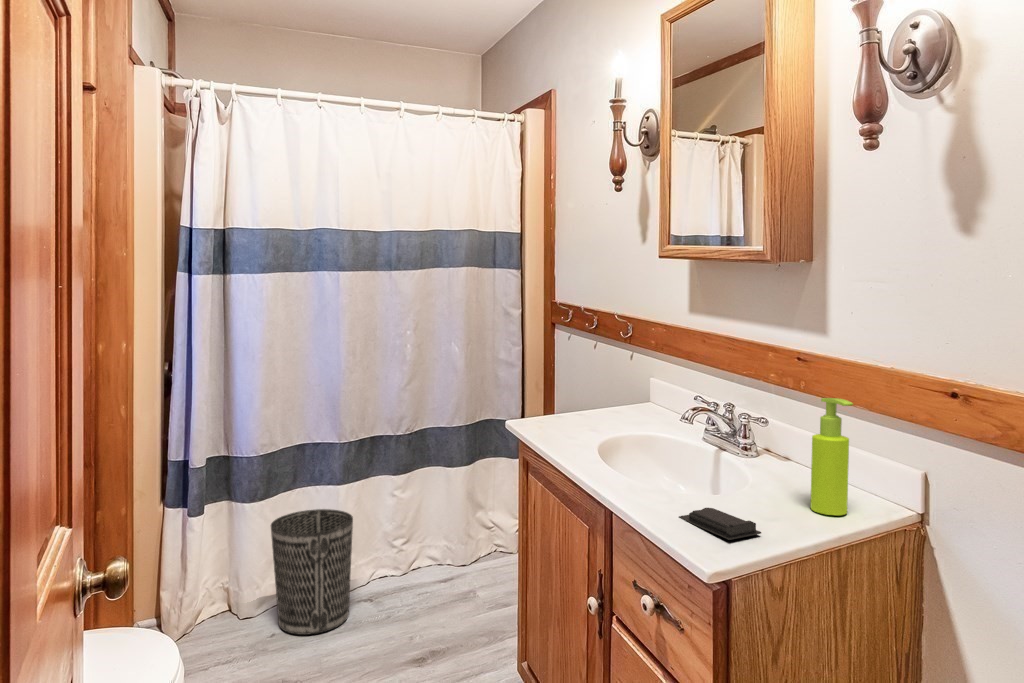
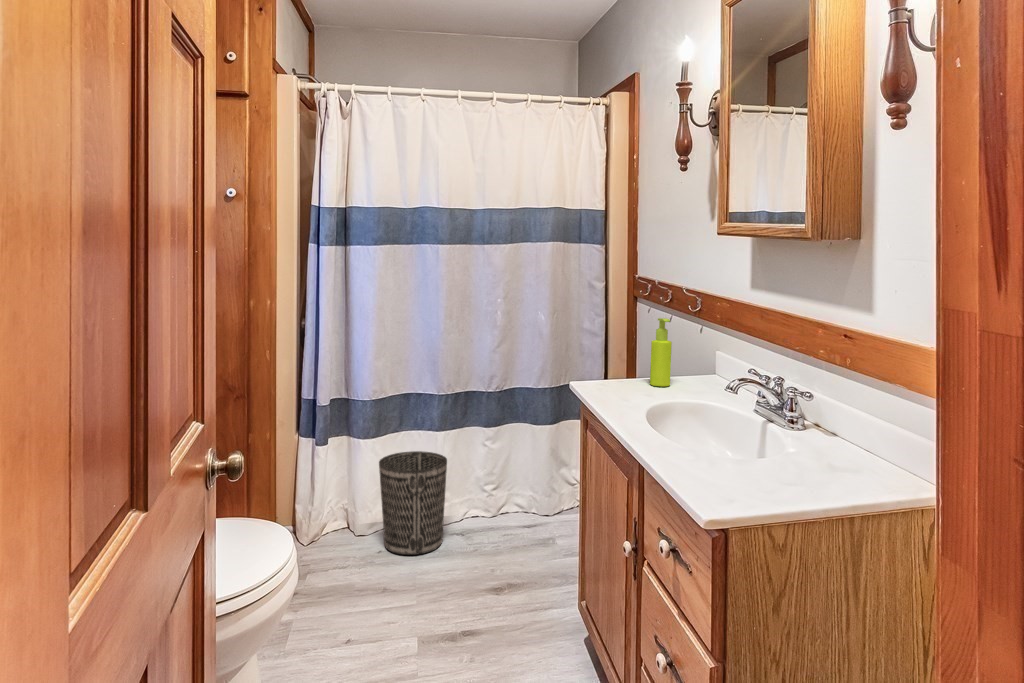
soap dispenser: present [810,398,853,515] -> present [650,318,672,386]
soap bar: present [679,508,761,540] -> none [696,467,767,496]

